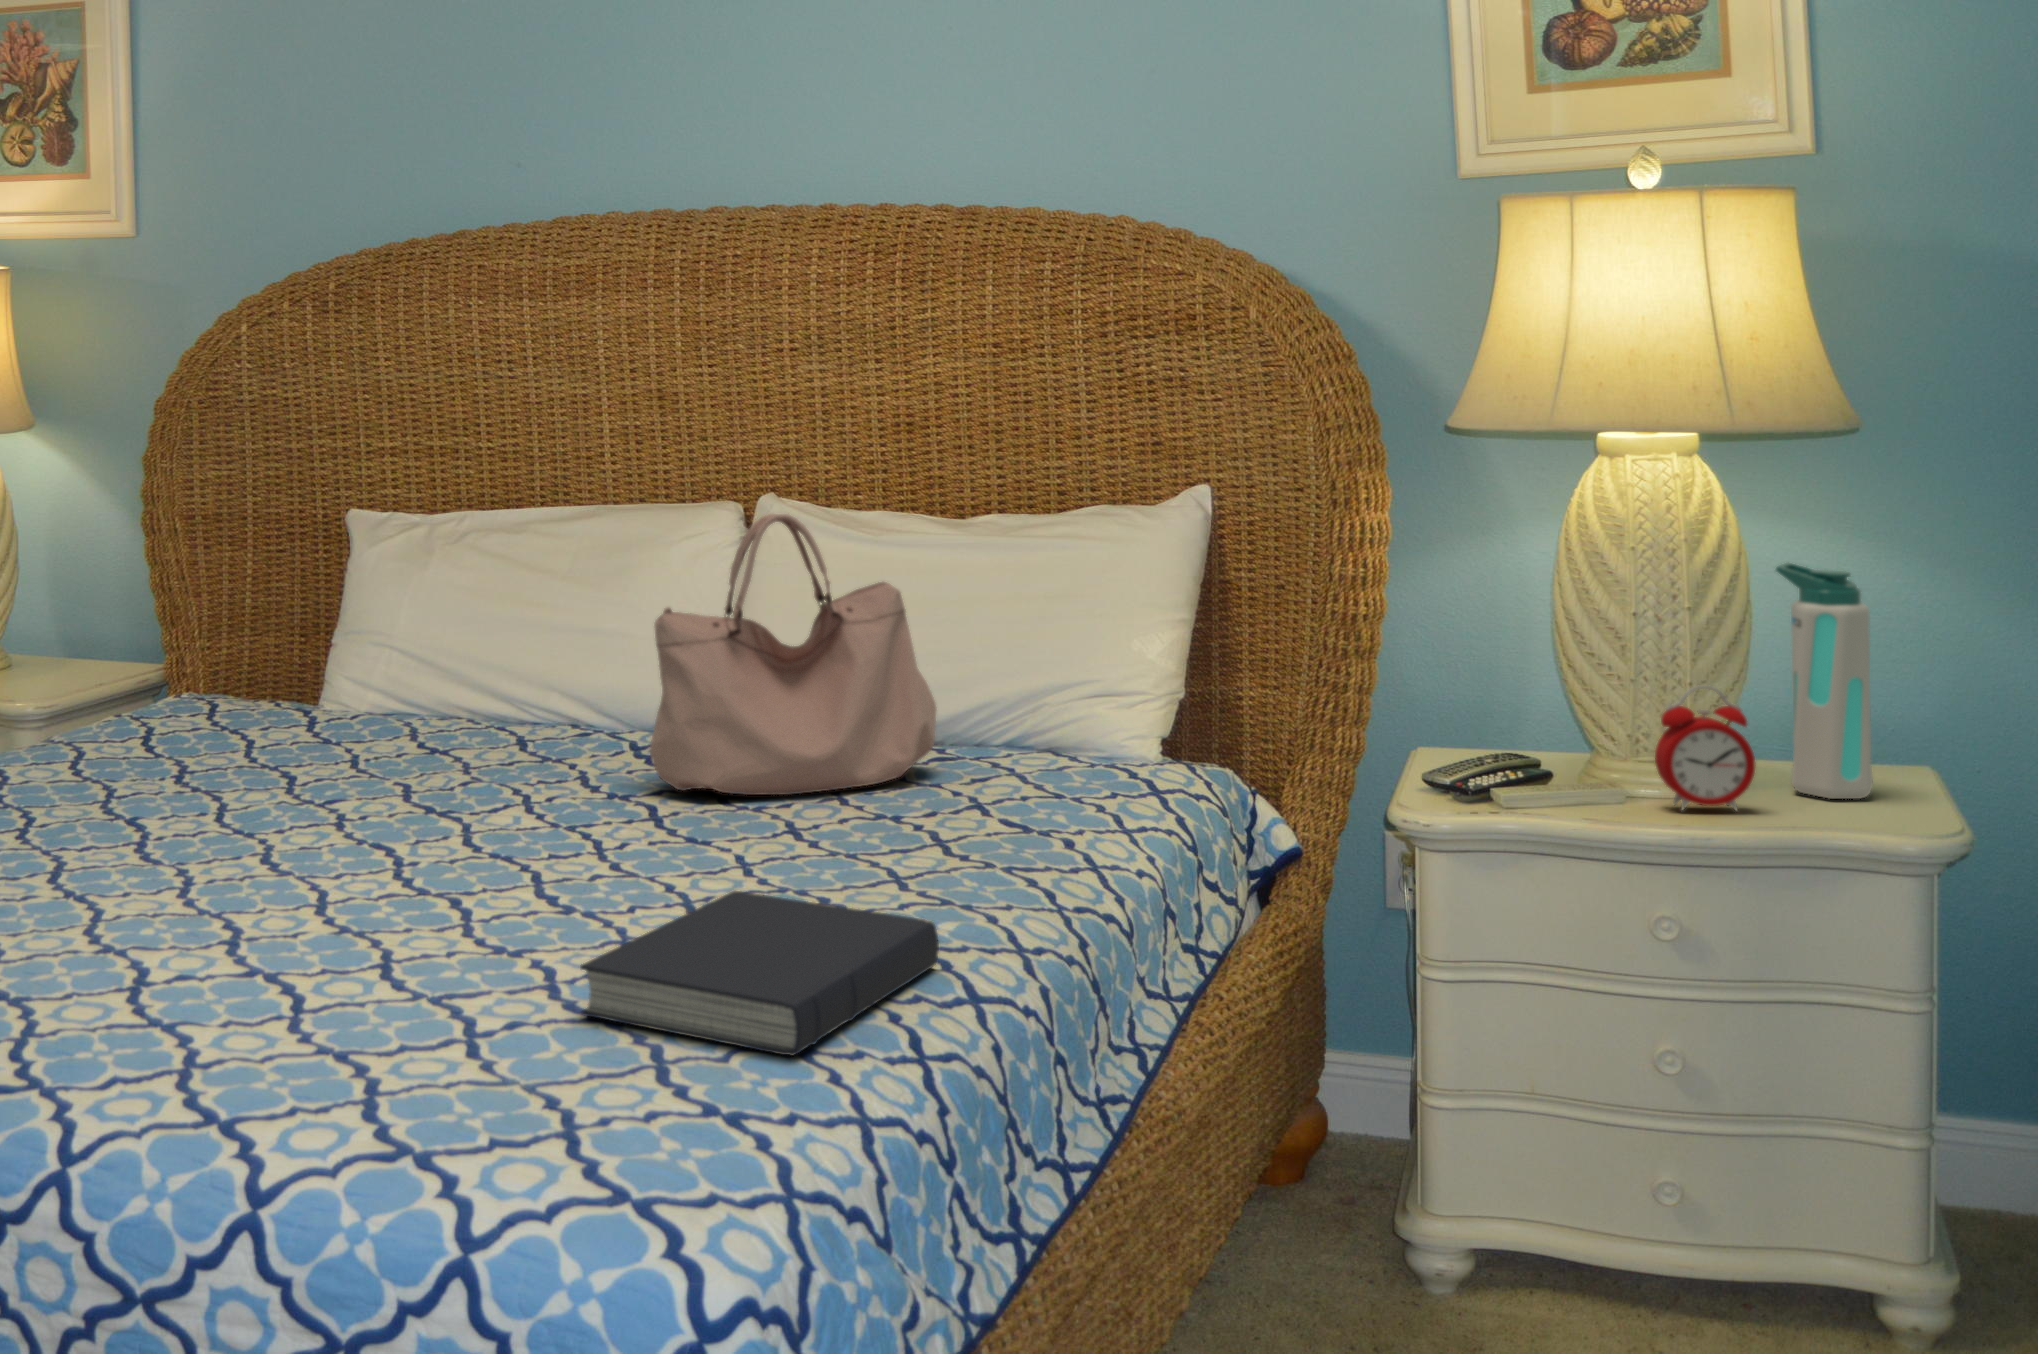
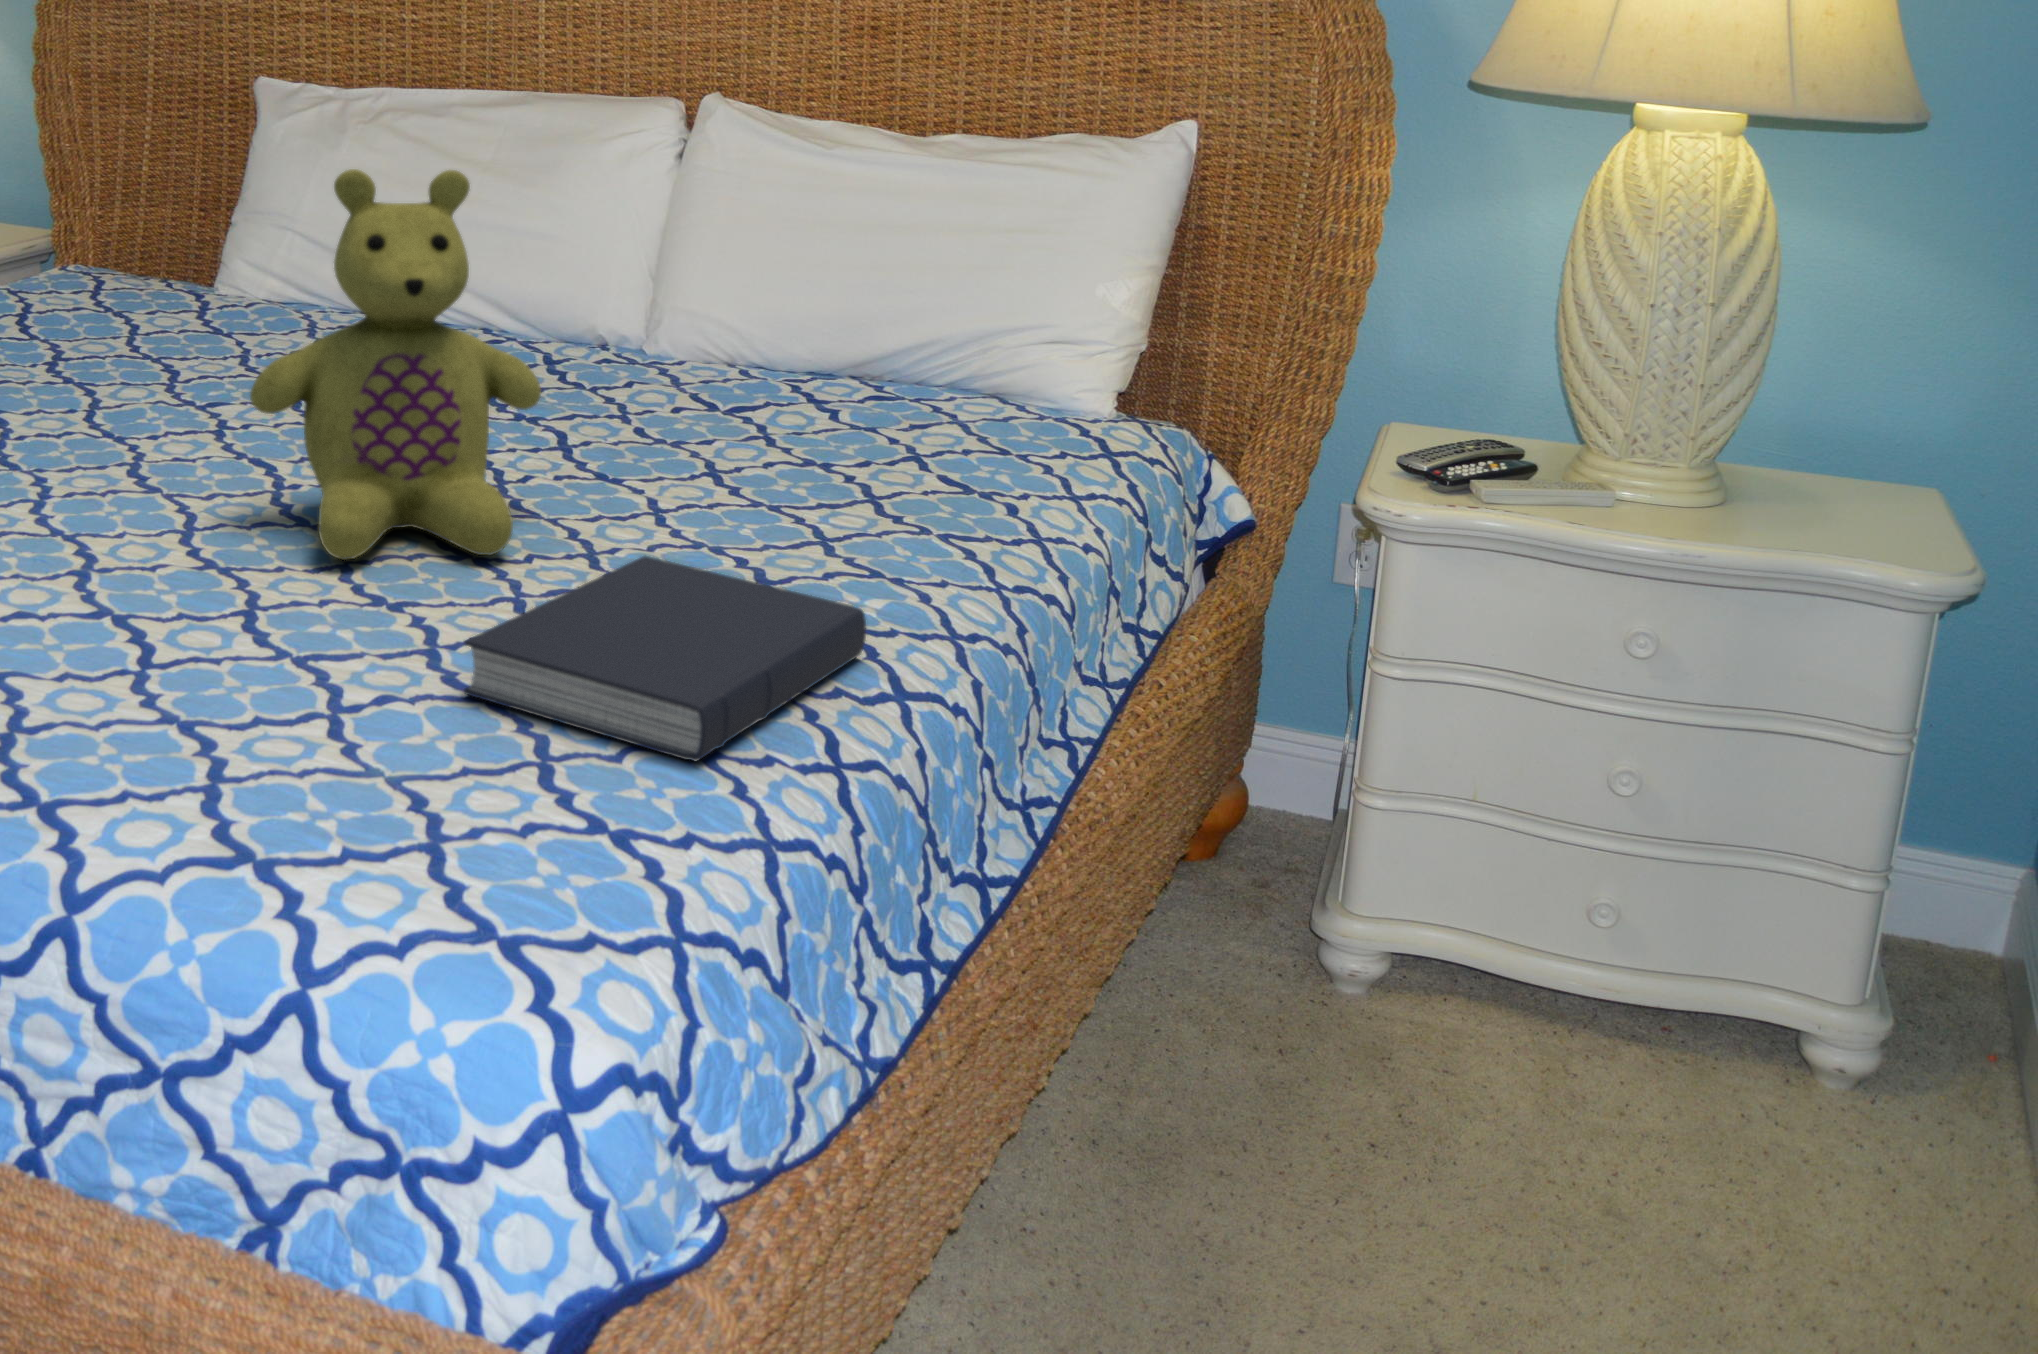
handbag: present [650,514,936,795] -> none [566,125,880,433]
stuffed bear: none [370,560,630,916] -> present [250,169,541,560]
water bottle: present [1776,562,1873,799] -> none [1783,253,1902,509]
alarm clock: present [1655,685,1756,811] -> none [1645,381,1754,517]

